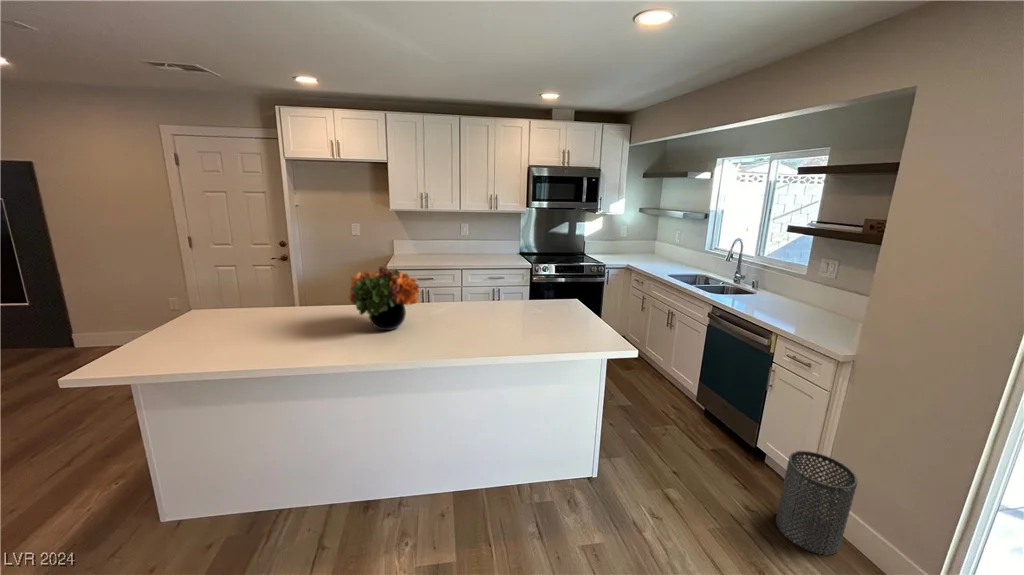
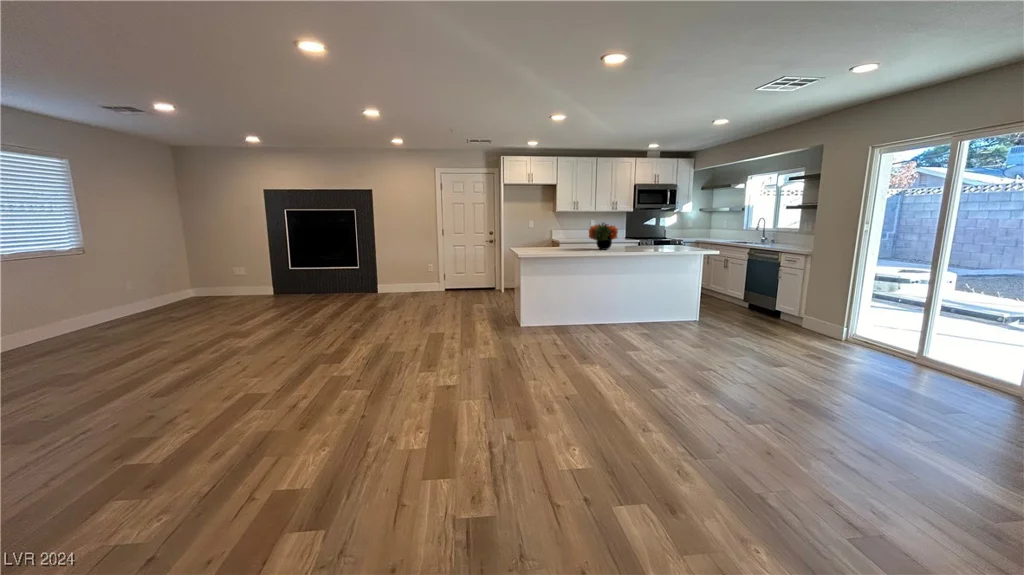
trash can: present [776,451,857,555] -> none [782,297,814,334]

